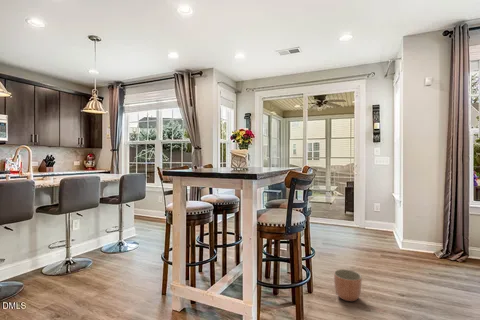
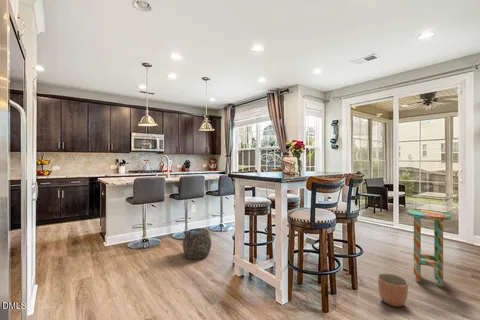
side table: none [342,203,377,272] -> present [407,210,451,287]
woven basket: none [78,253,125,302] -> present [183,228,211,260]

